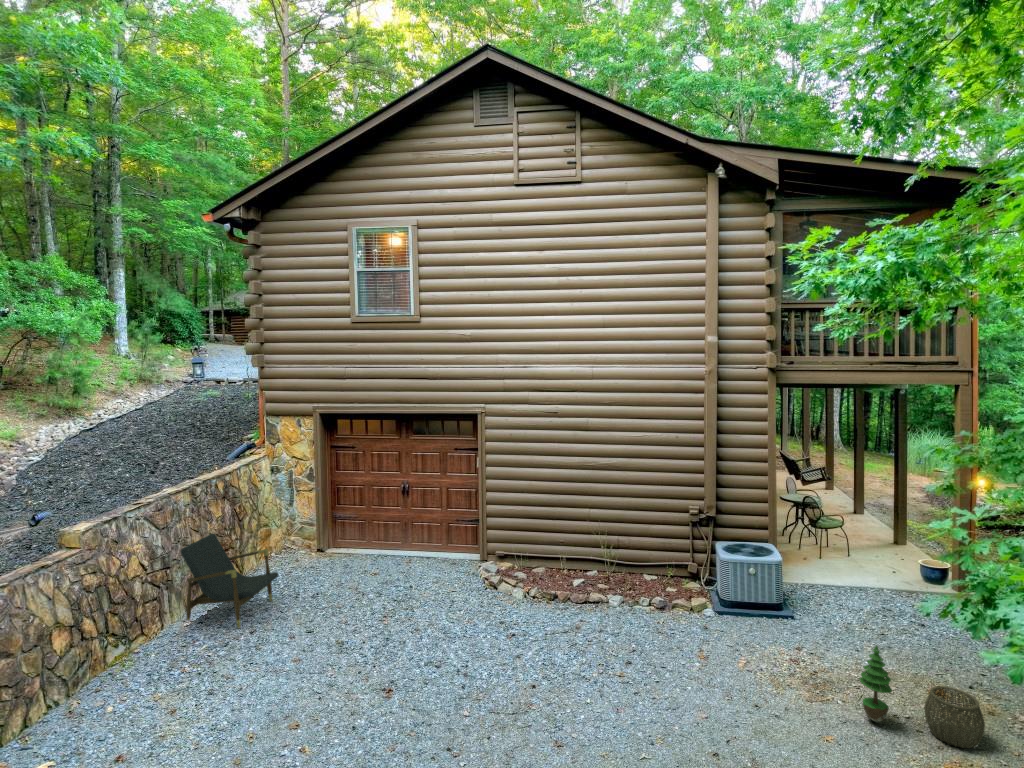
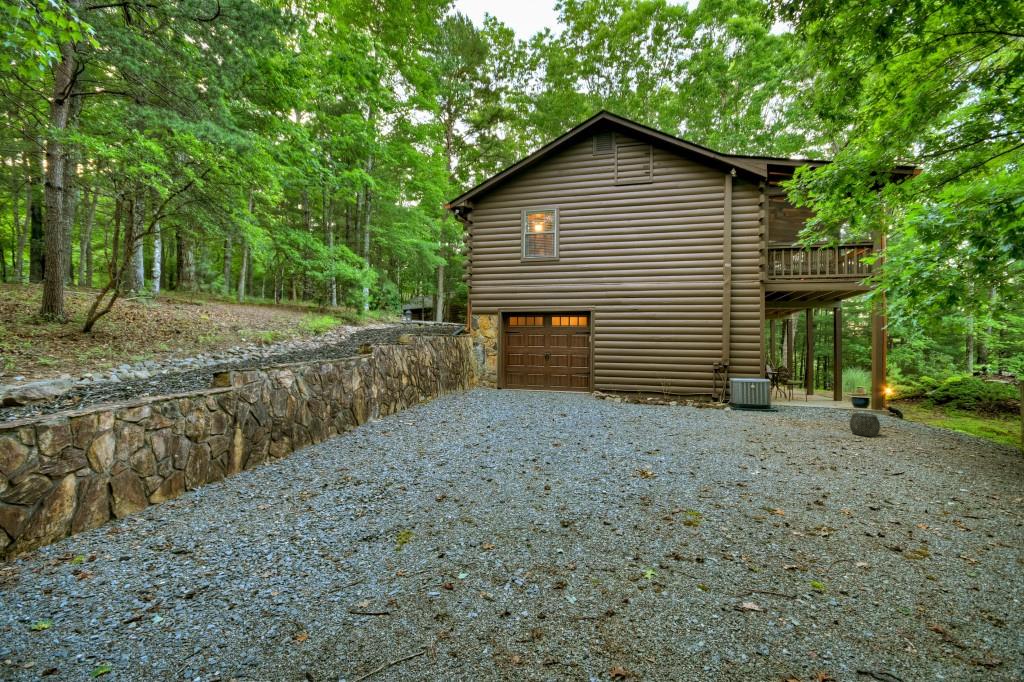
lounge chair: present [180,534,278,628] -> none [453,363,495,404]
potted tree: present [860,646,892,722] -> none [815,392,832,431]

